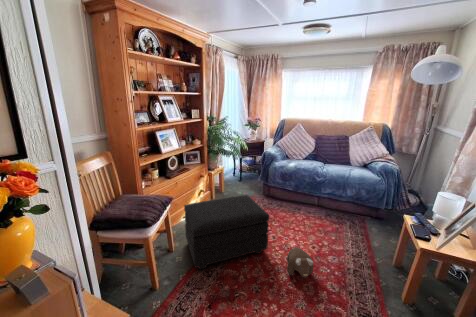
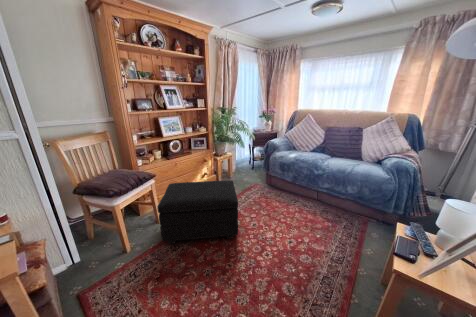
plush toy: present [287,247,314,277] -> none [246,239,273,272]

